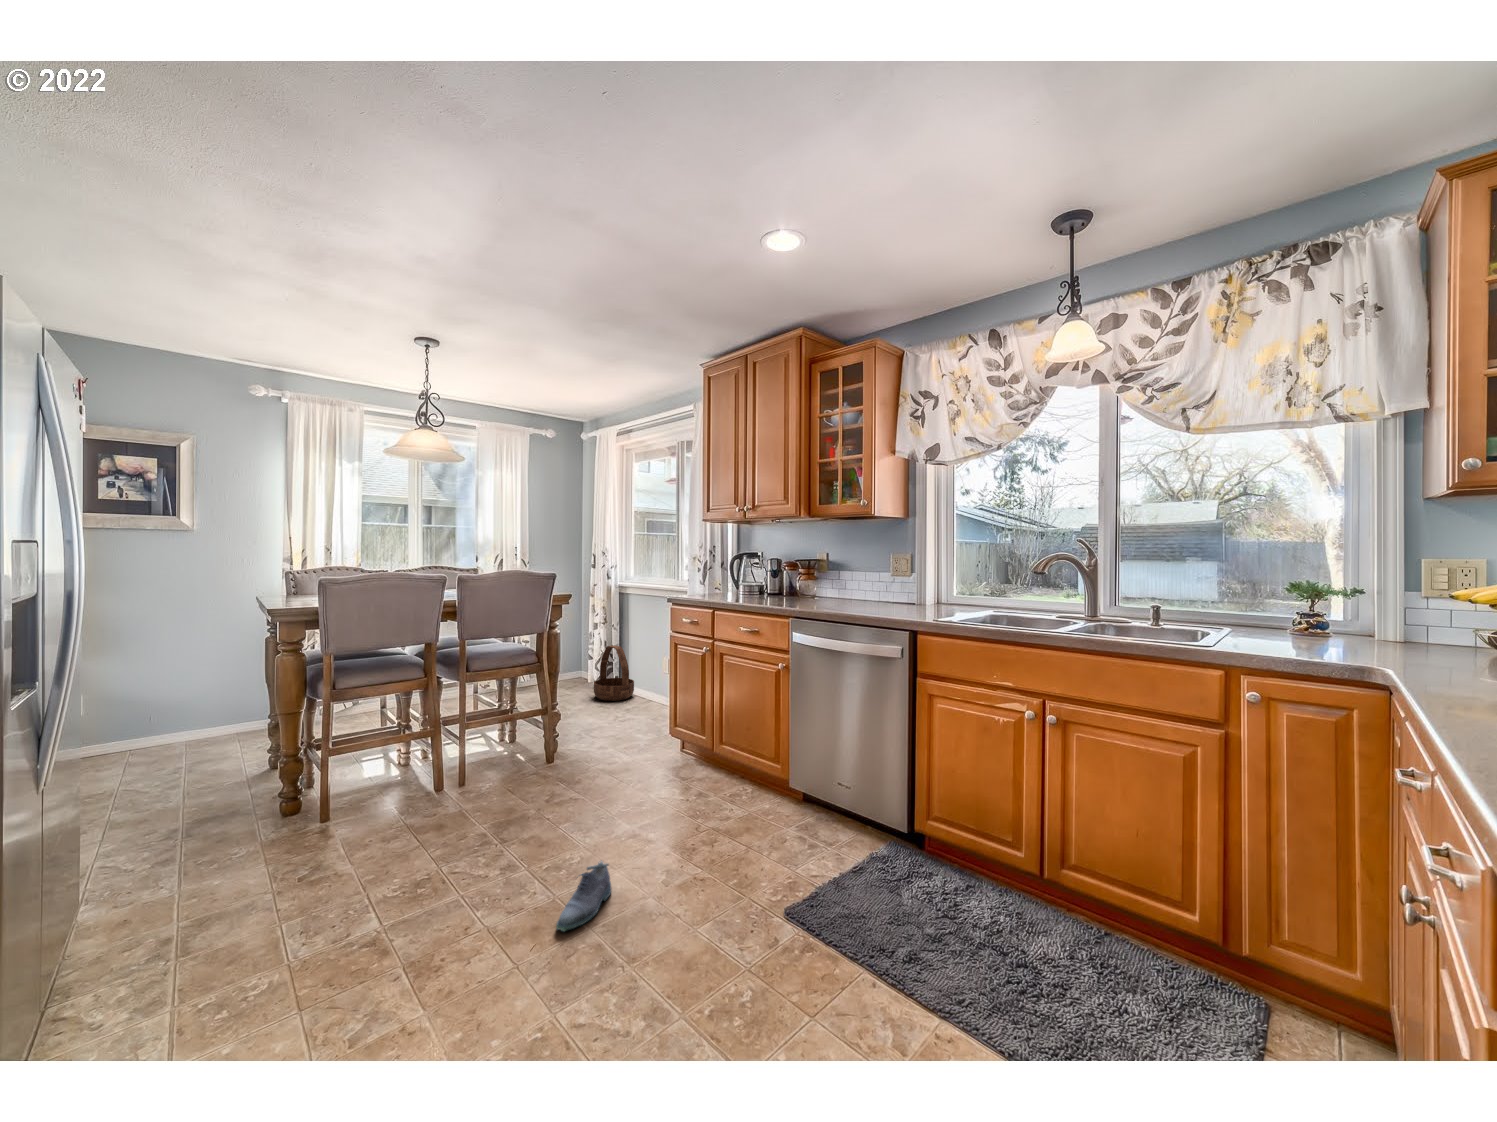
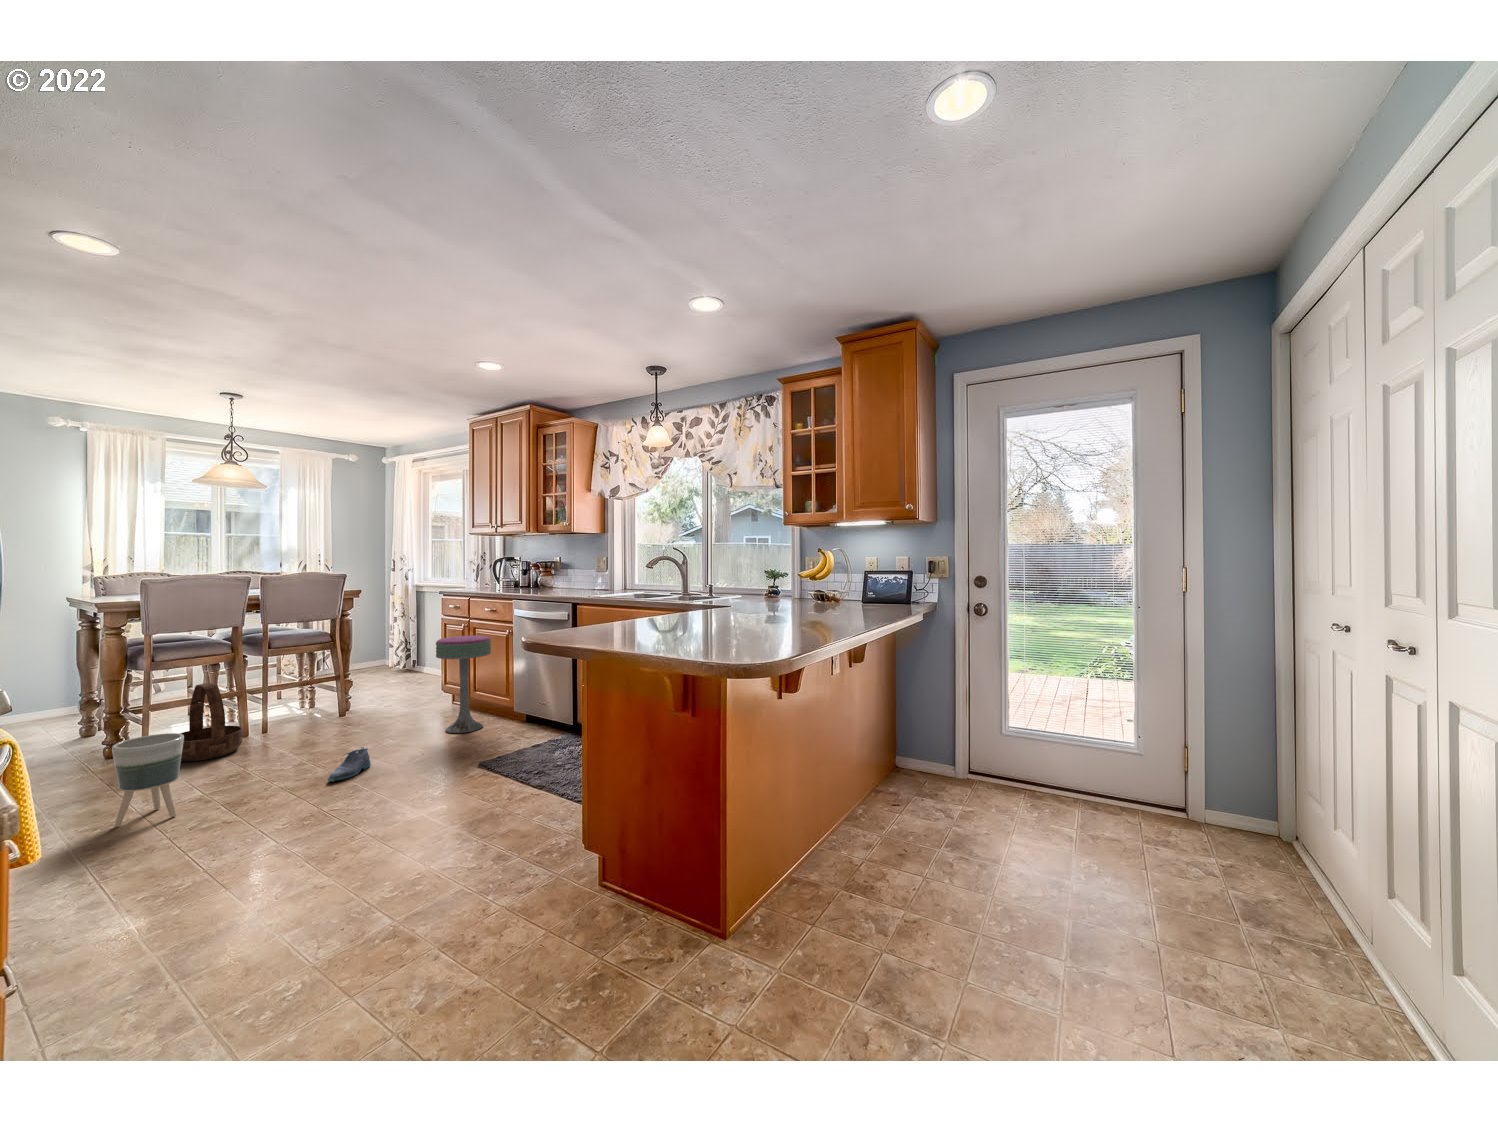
basket: present [594,645,634,701] -> present [181,683,243,761]
bar stool: none [683,670,758,823] -> present [436,635,491,733]
planter: none [245,842,352,1014] -> present [112,733,184,827]

